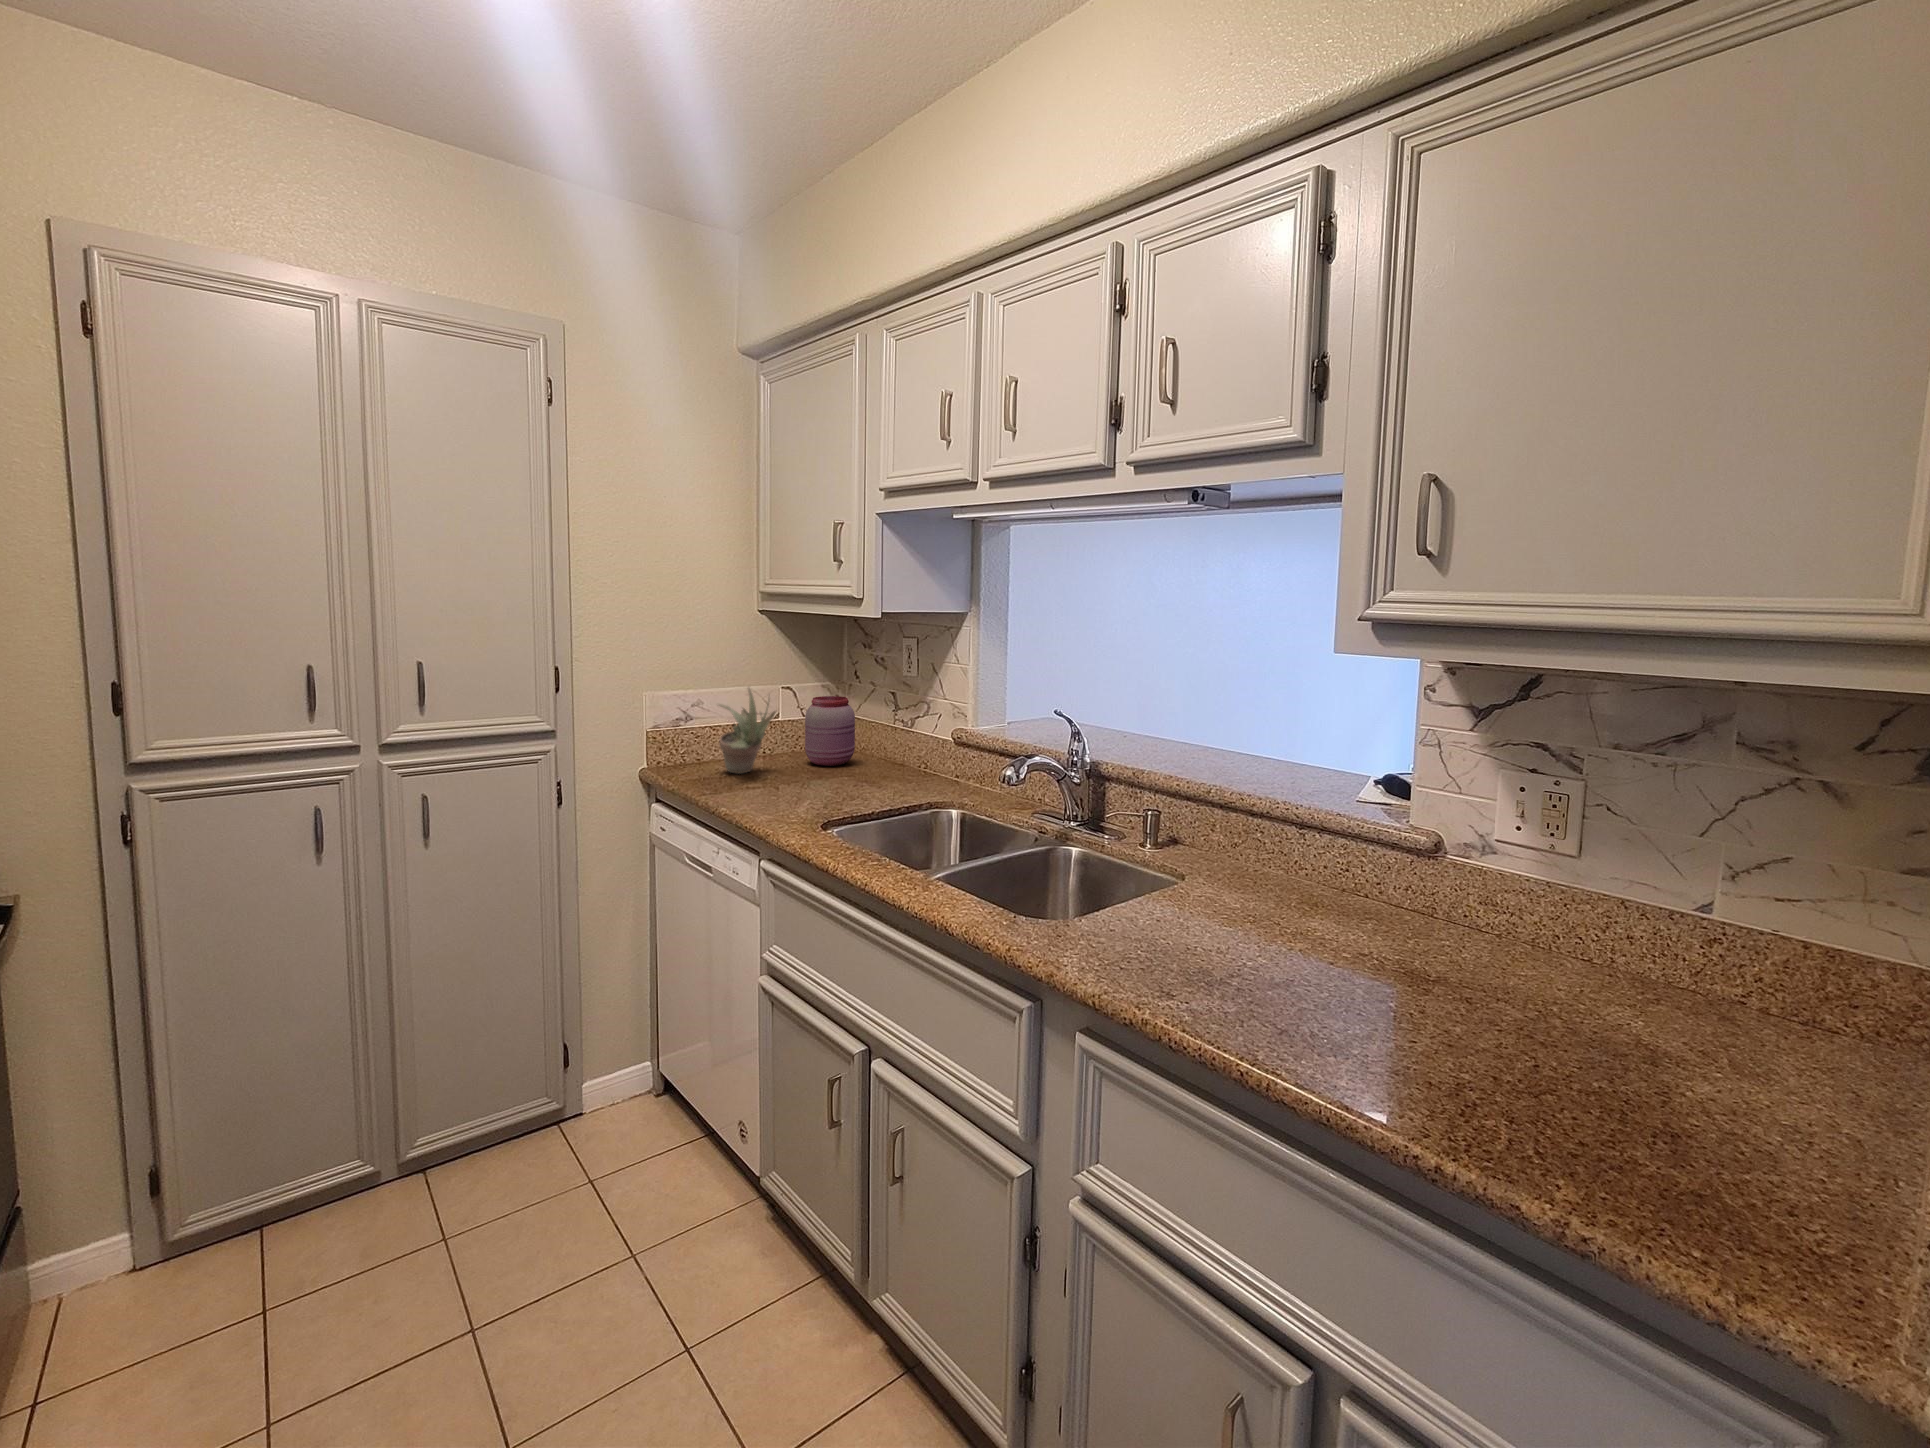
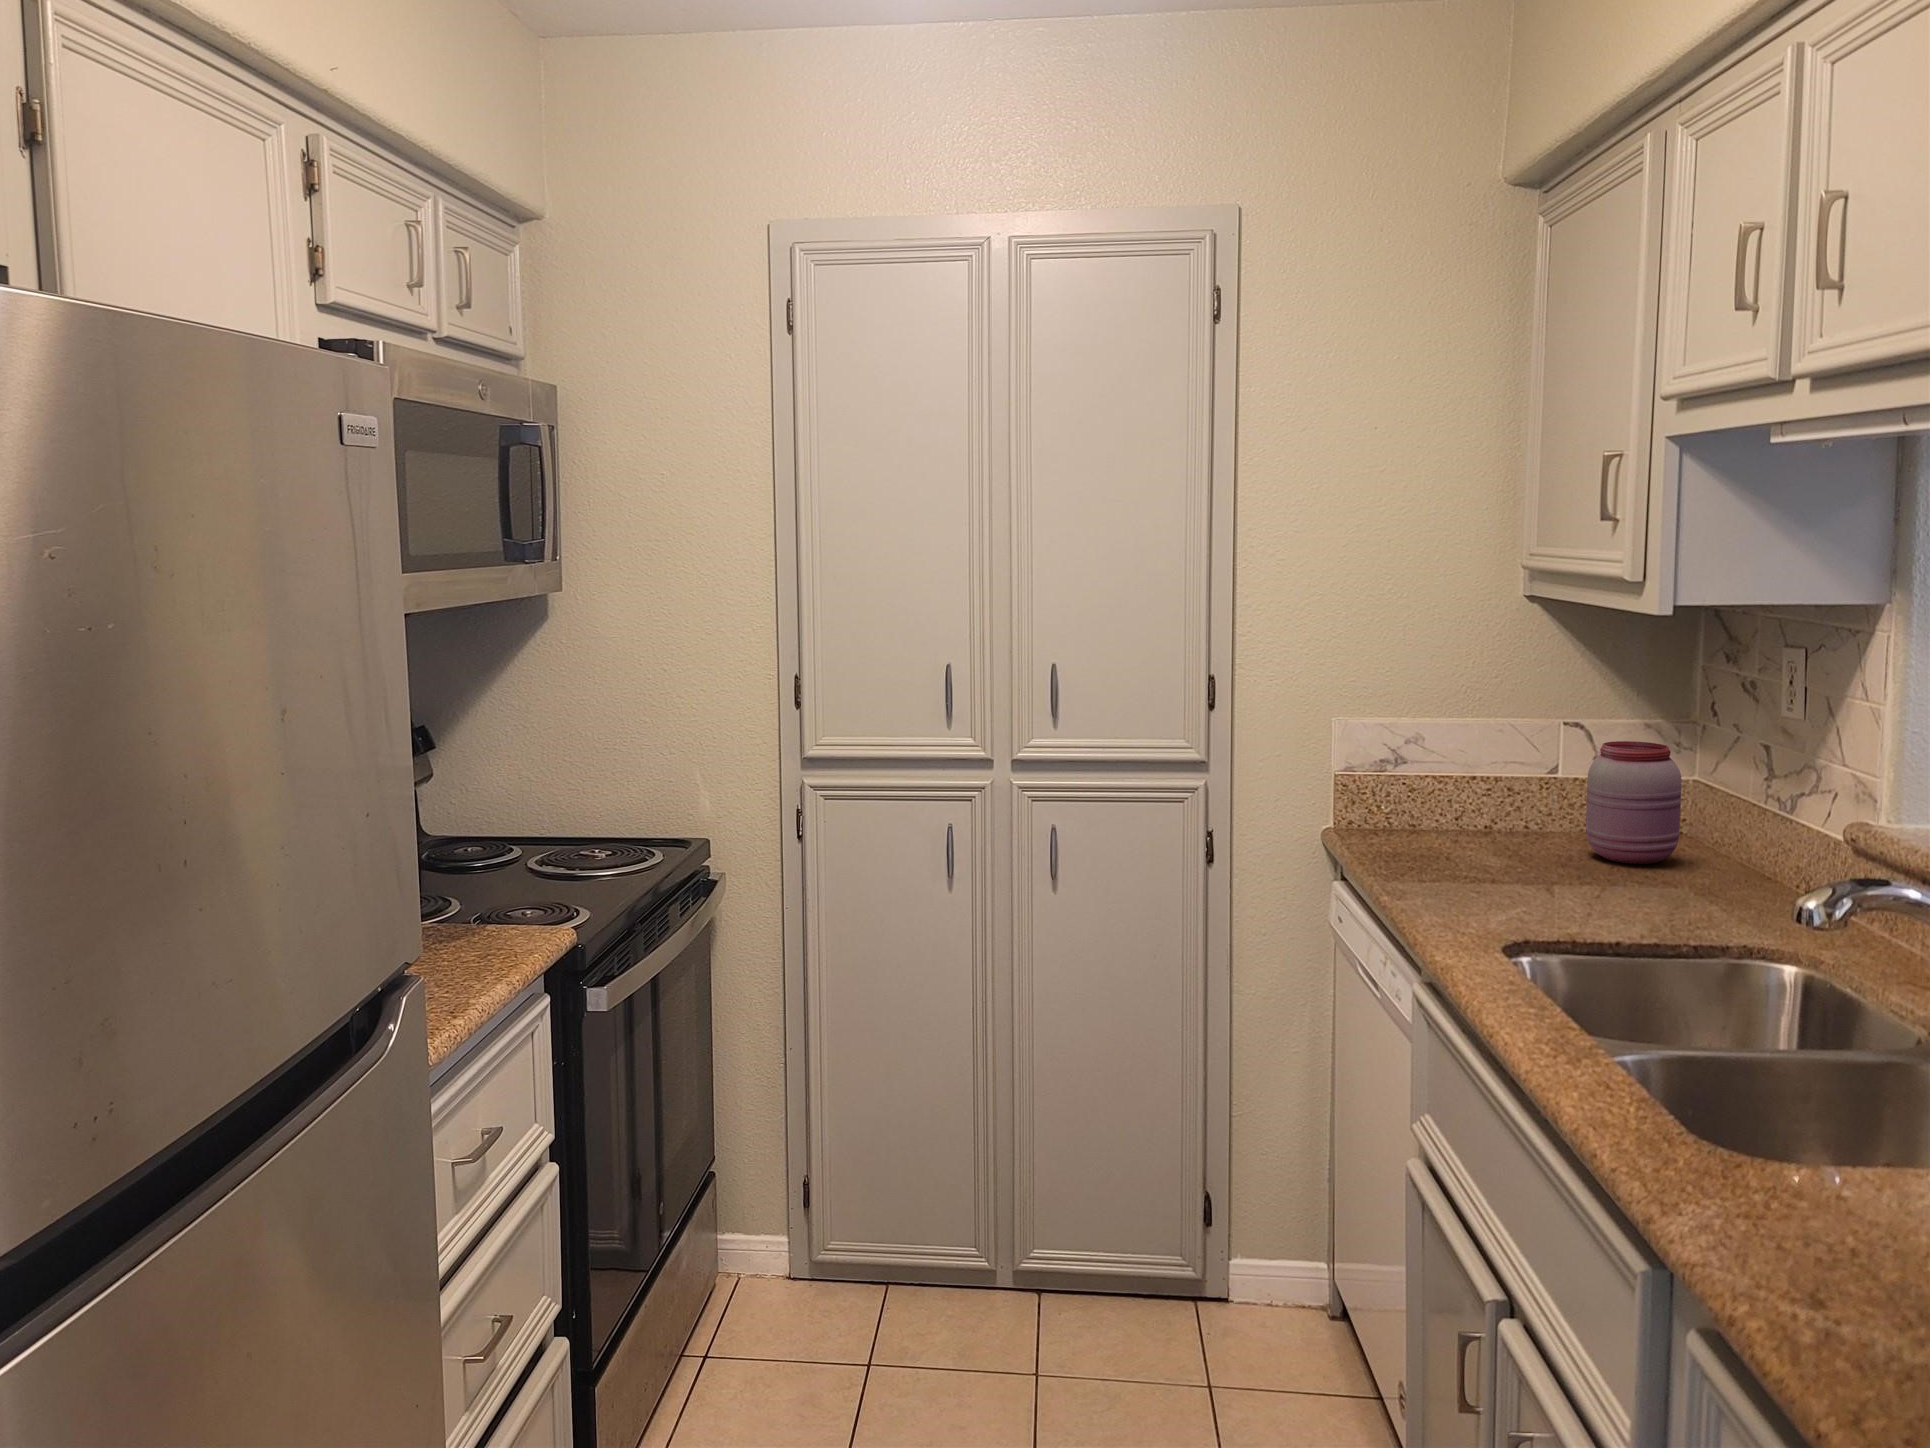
succulent plant: present [718,687,776,774] -> none [1423,717,1523,855]

